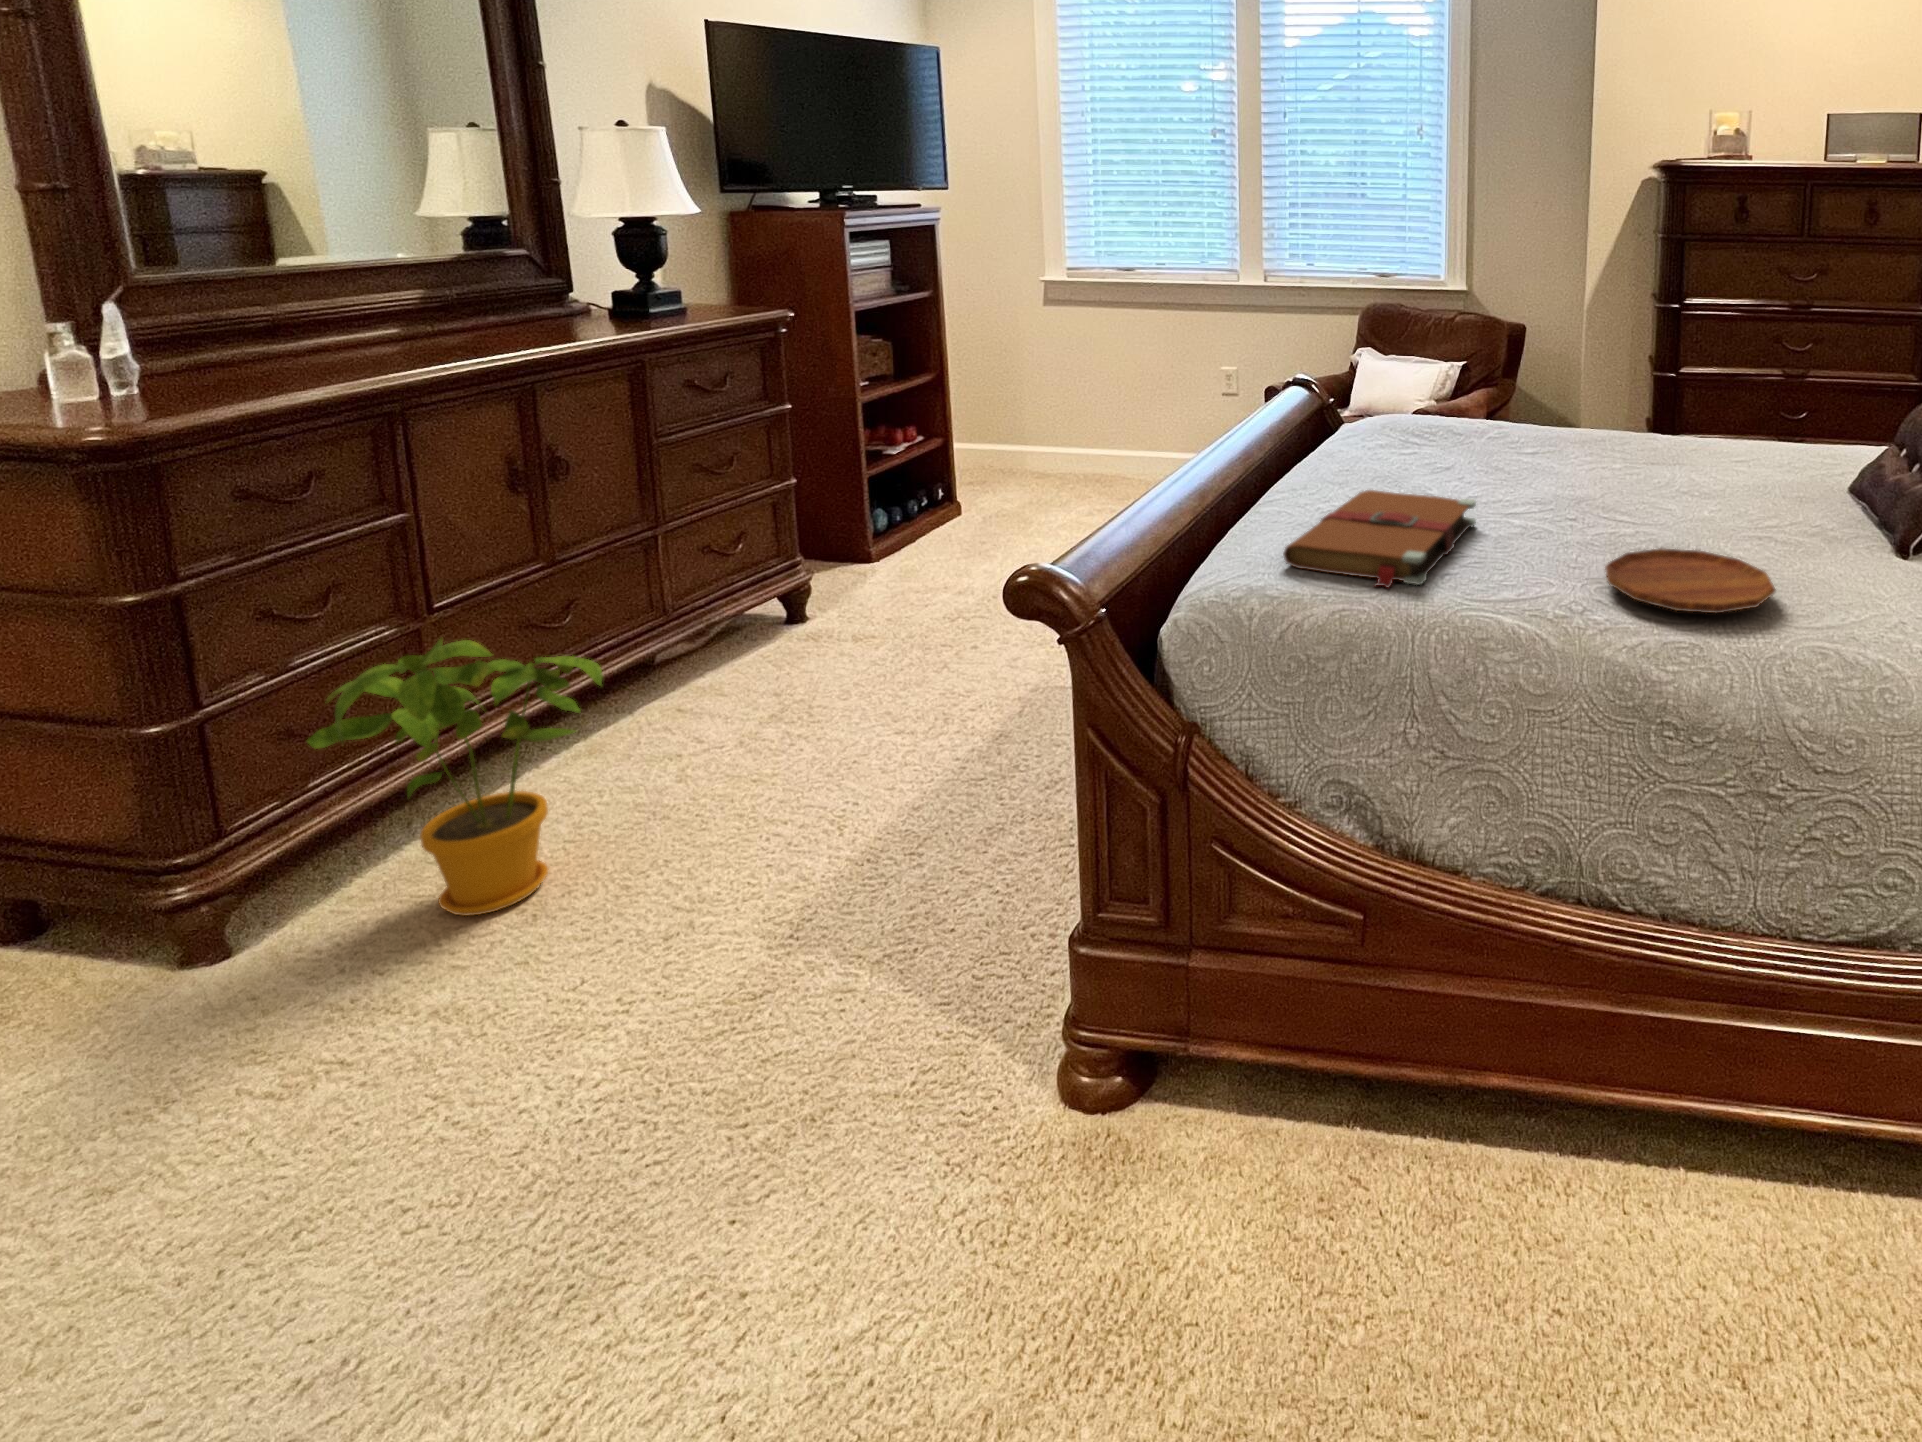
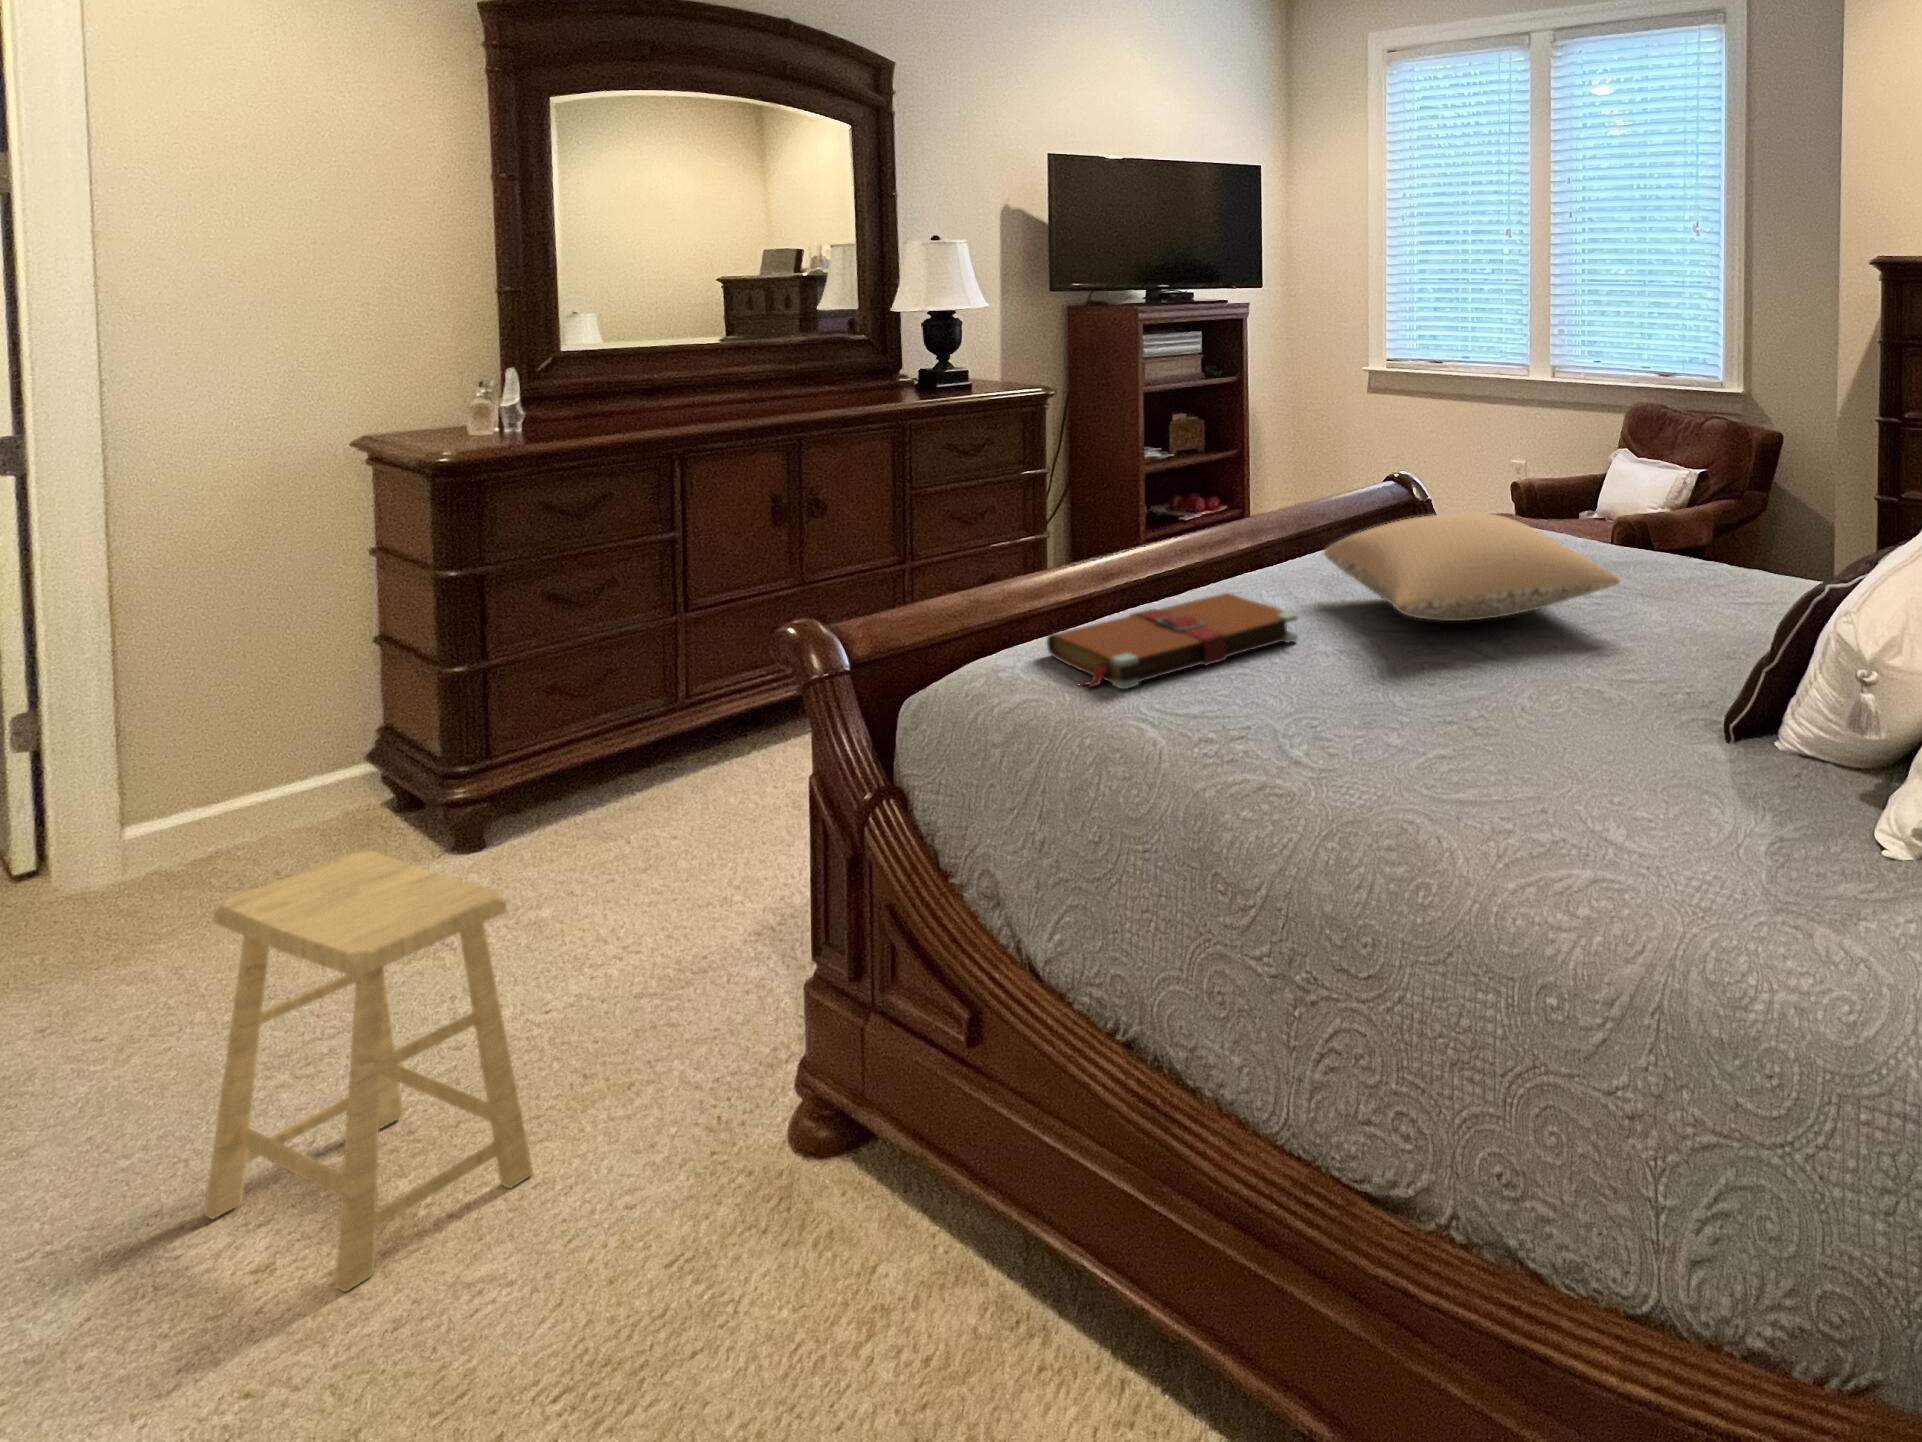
pillow: none [1413,397,1697,491] -> present [1324,513,1619,621]
tray: present [1605,549,1776,613] -> none [1267,688,1455,765]
house plant: present [307,639,602,916] -> none [542,633,739,866]
footstool: none [279,934,765,1430] -> present [204,851,533,1292]

